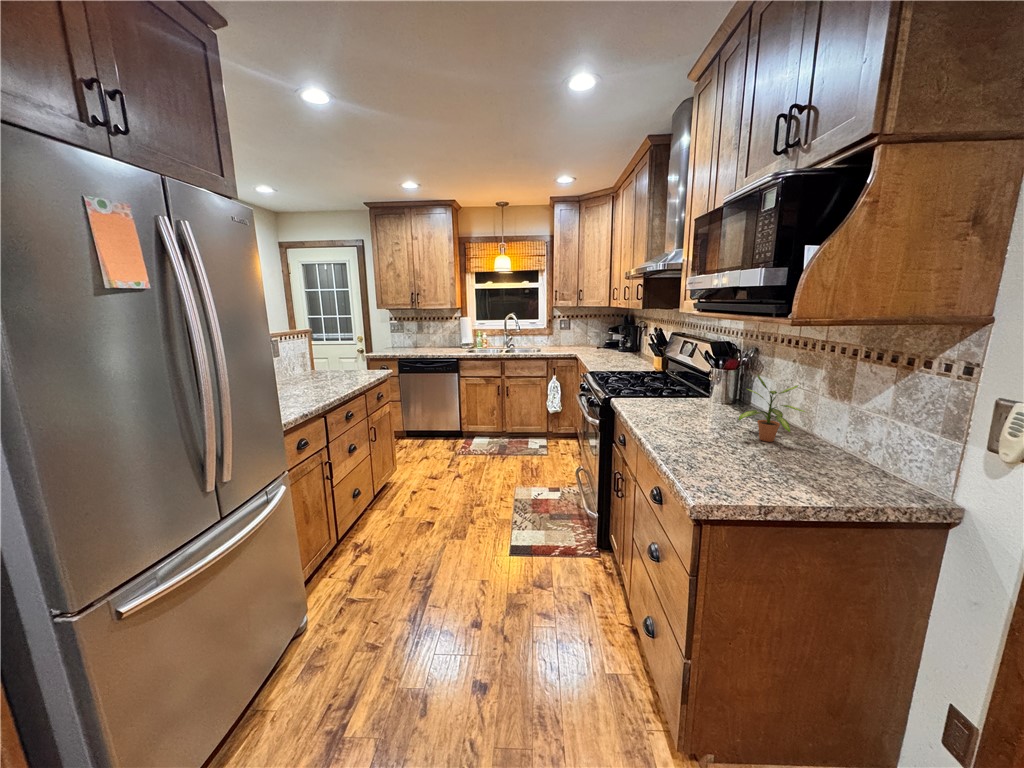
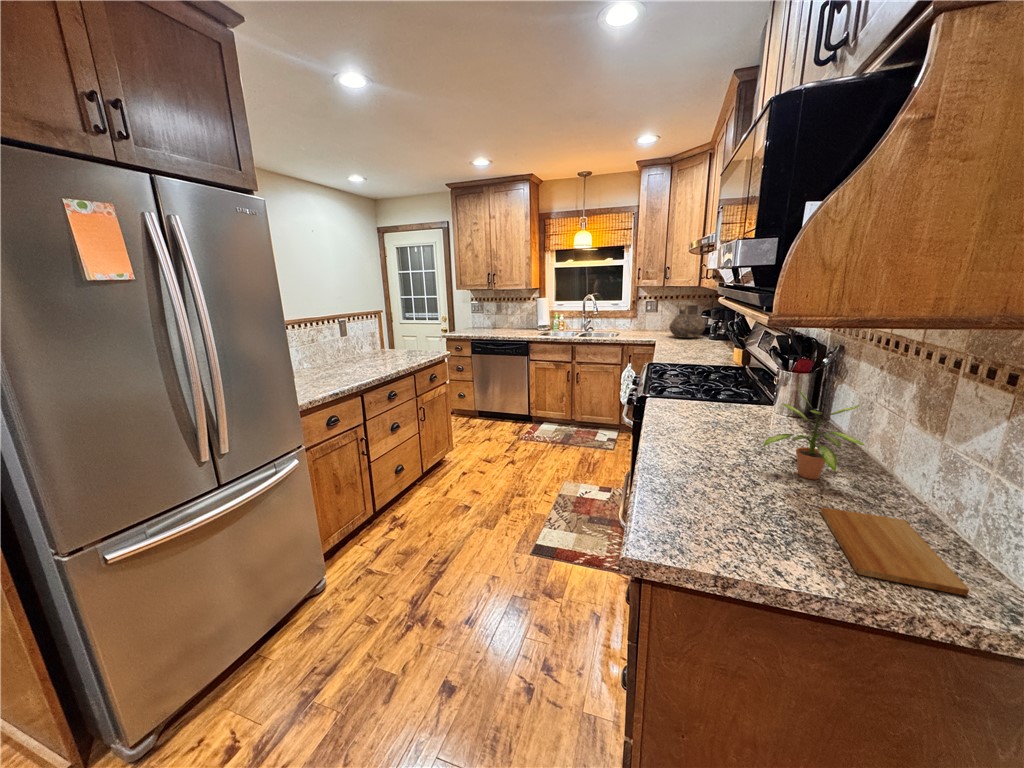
vase: none [586,322,616,351] -> present [669,303,705,338]
cutting board: none [791,457,897,493] -> present [820,507,969,596]

